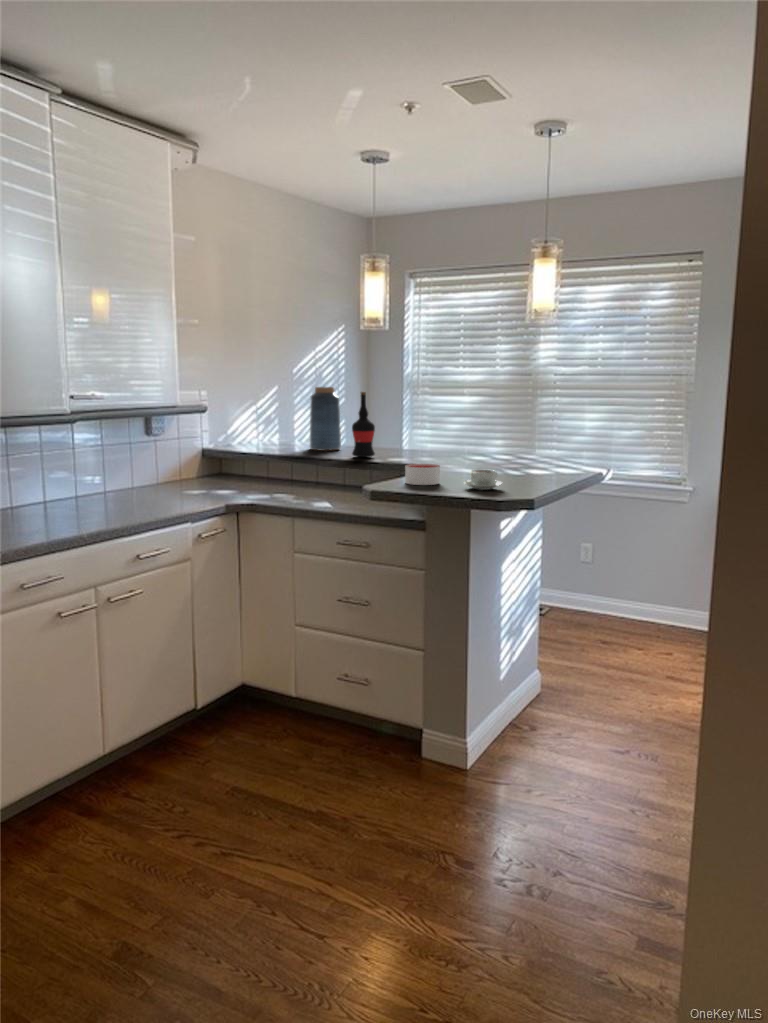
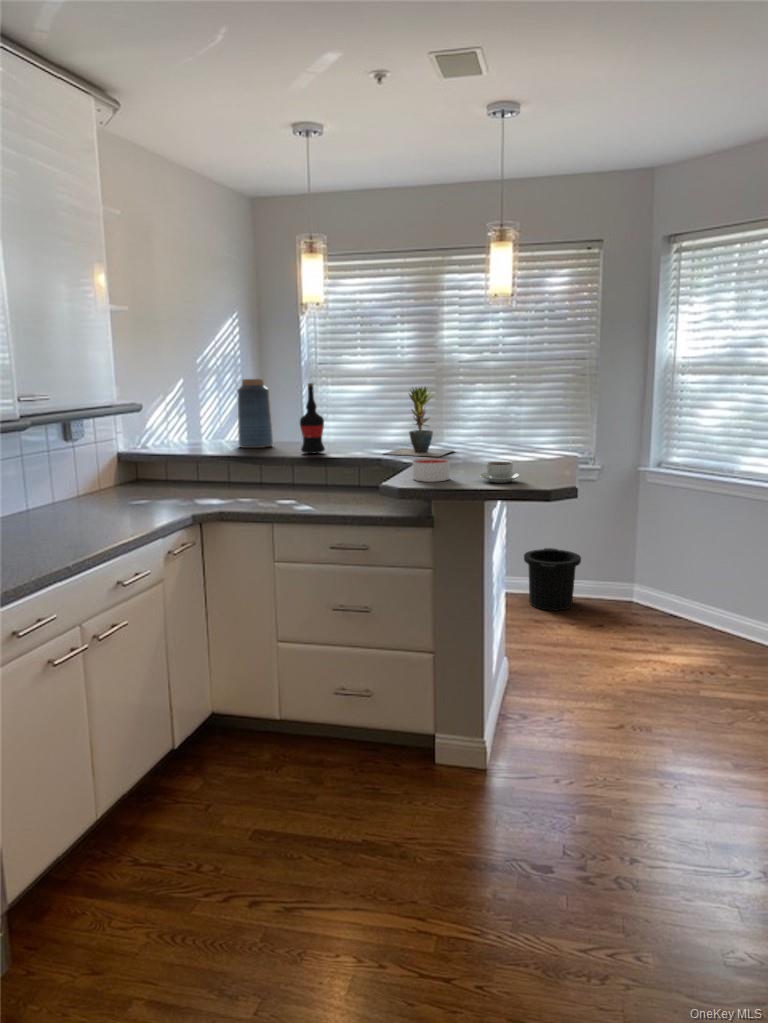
potted plant: none [424,397,502,466] -> present [385,387,453,457]
trash can: none [603,572,664,638] -> present [524,548,581,611]

